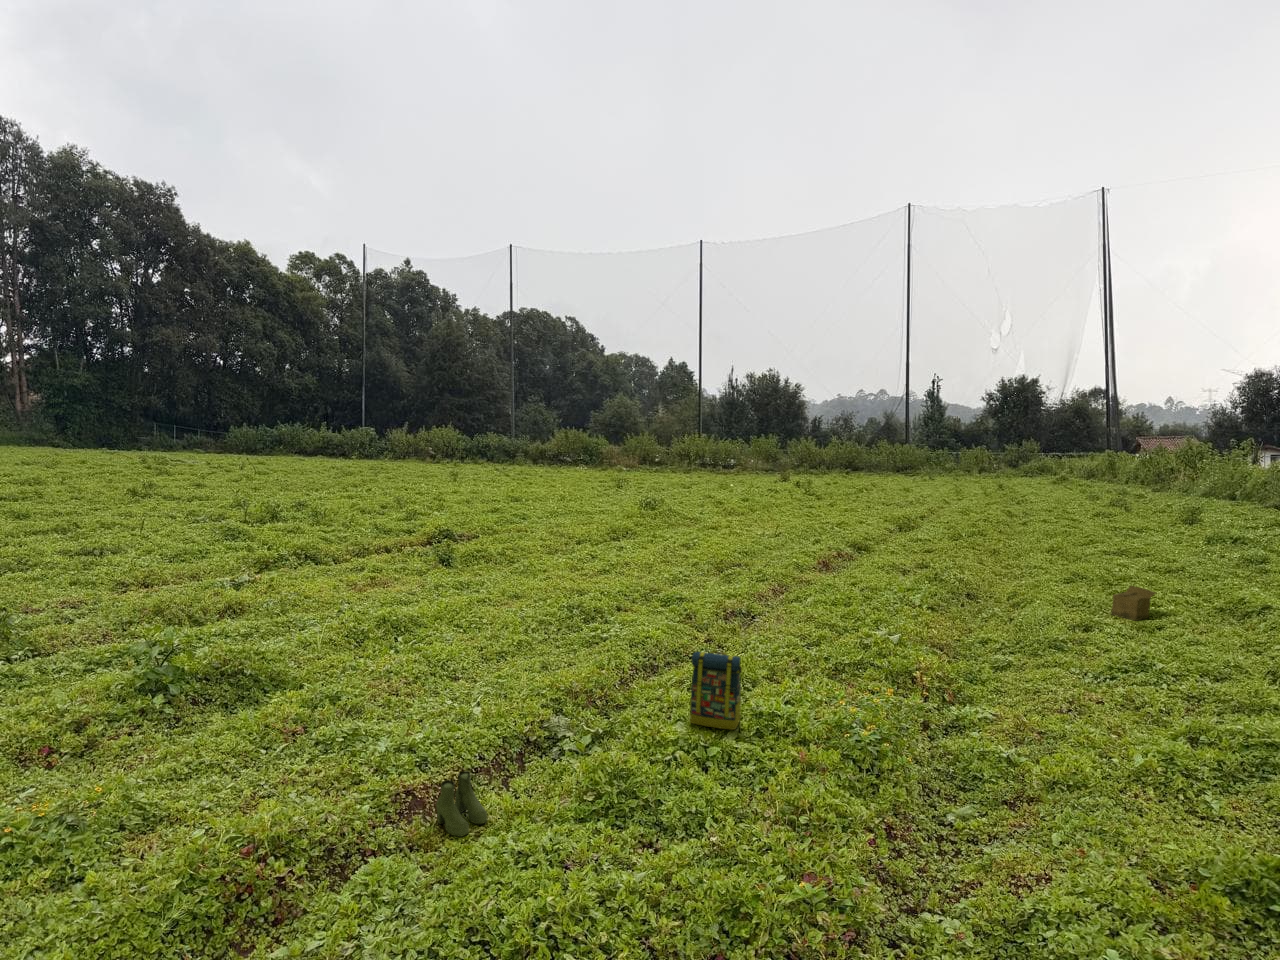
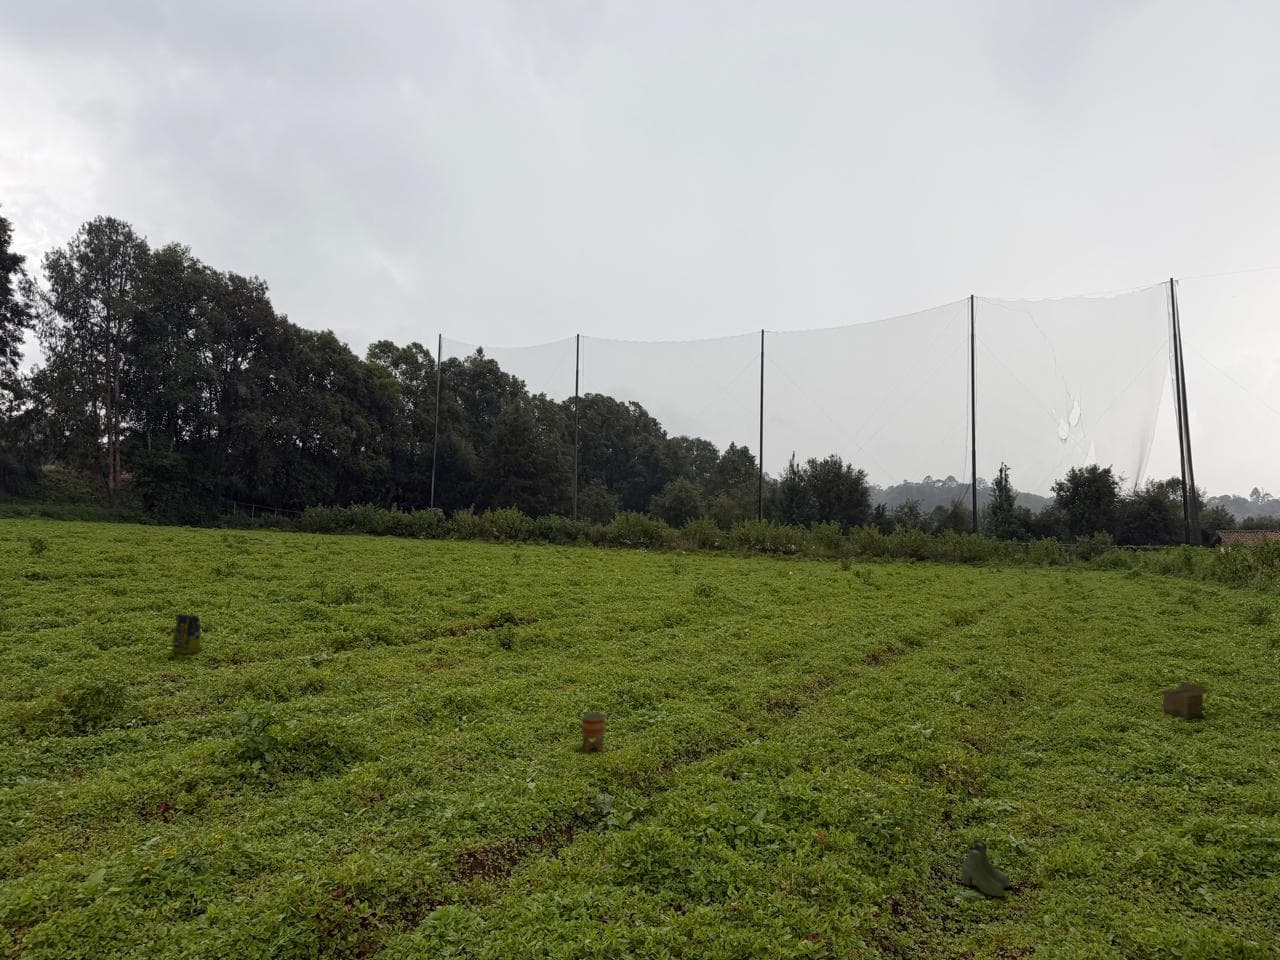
planter: none [534,631,559,672] -> present [582,713,605,752]
backpack: present [690,651,742,730] -> present [172,614,201,654]
boots: present [436,771,488,837] -> present [962,840,1009,897]

